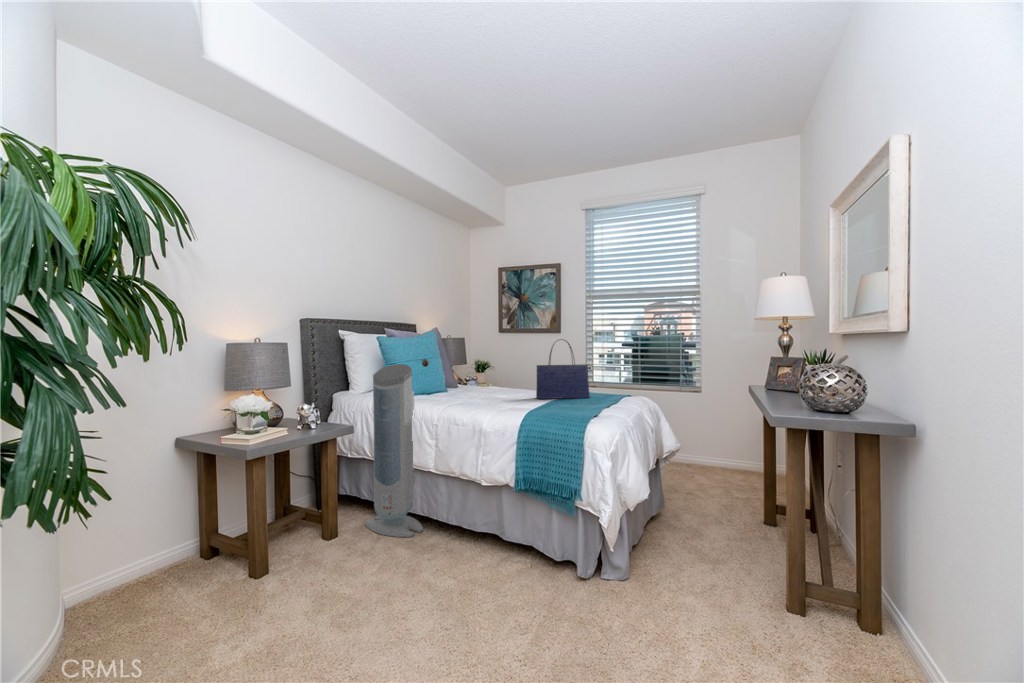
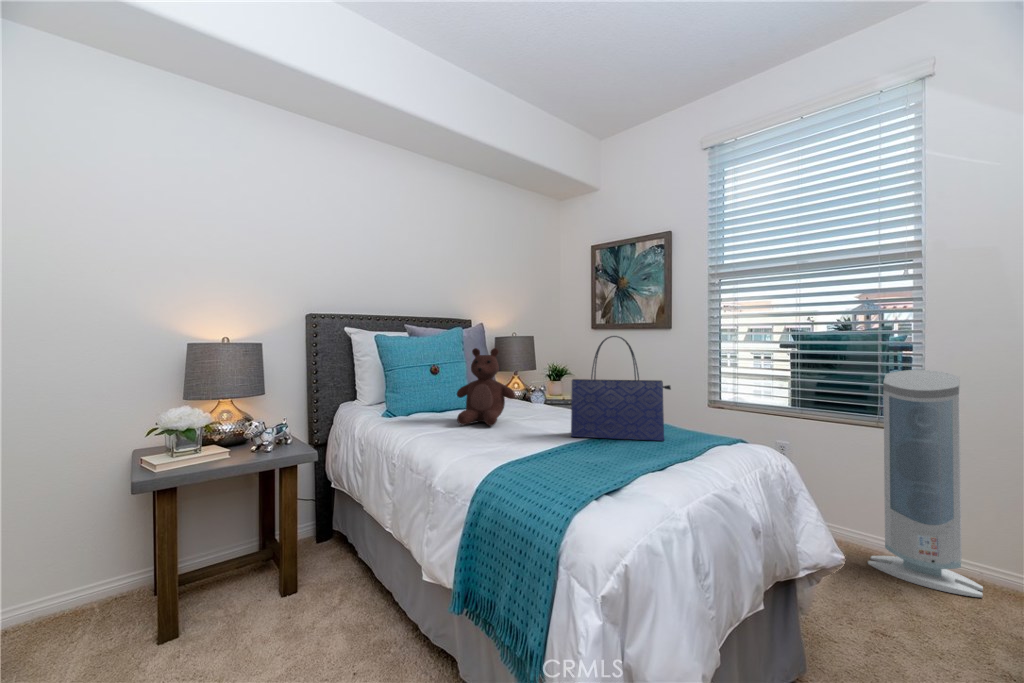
teddy bear: none [450,347,491,398] -> present [457,348,515,426]
air purifier: present [365,364,423,537] -> present [868,370,983,597]

